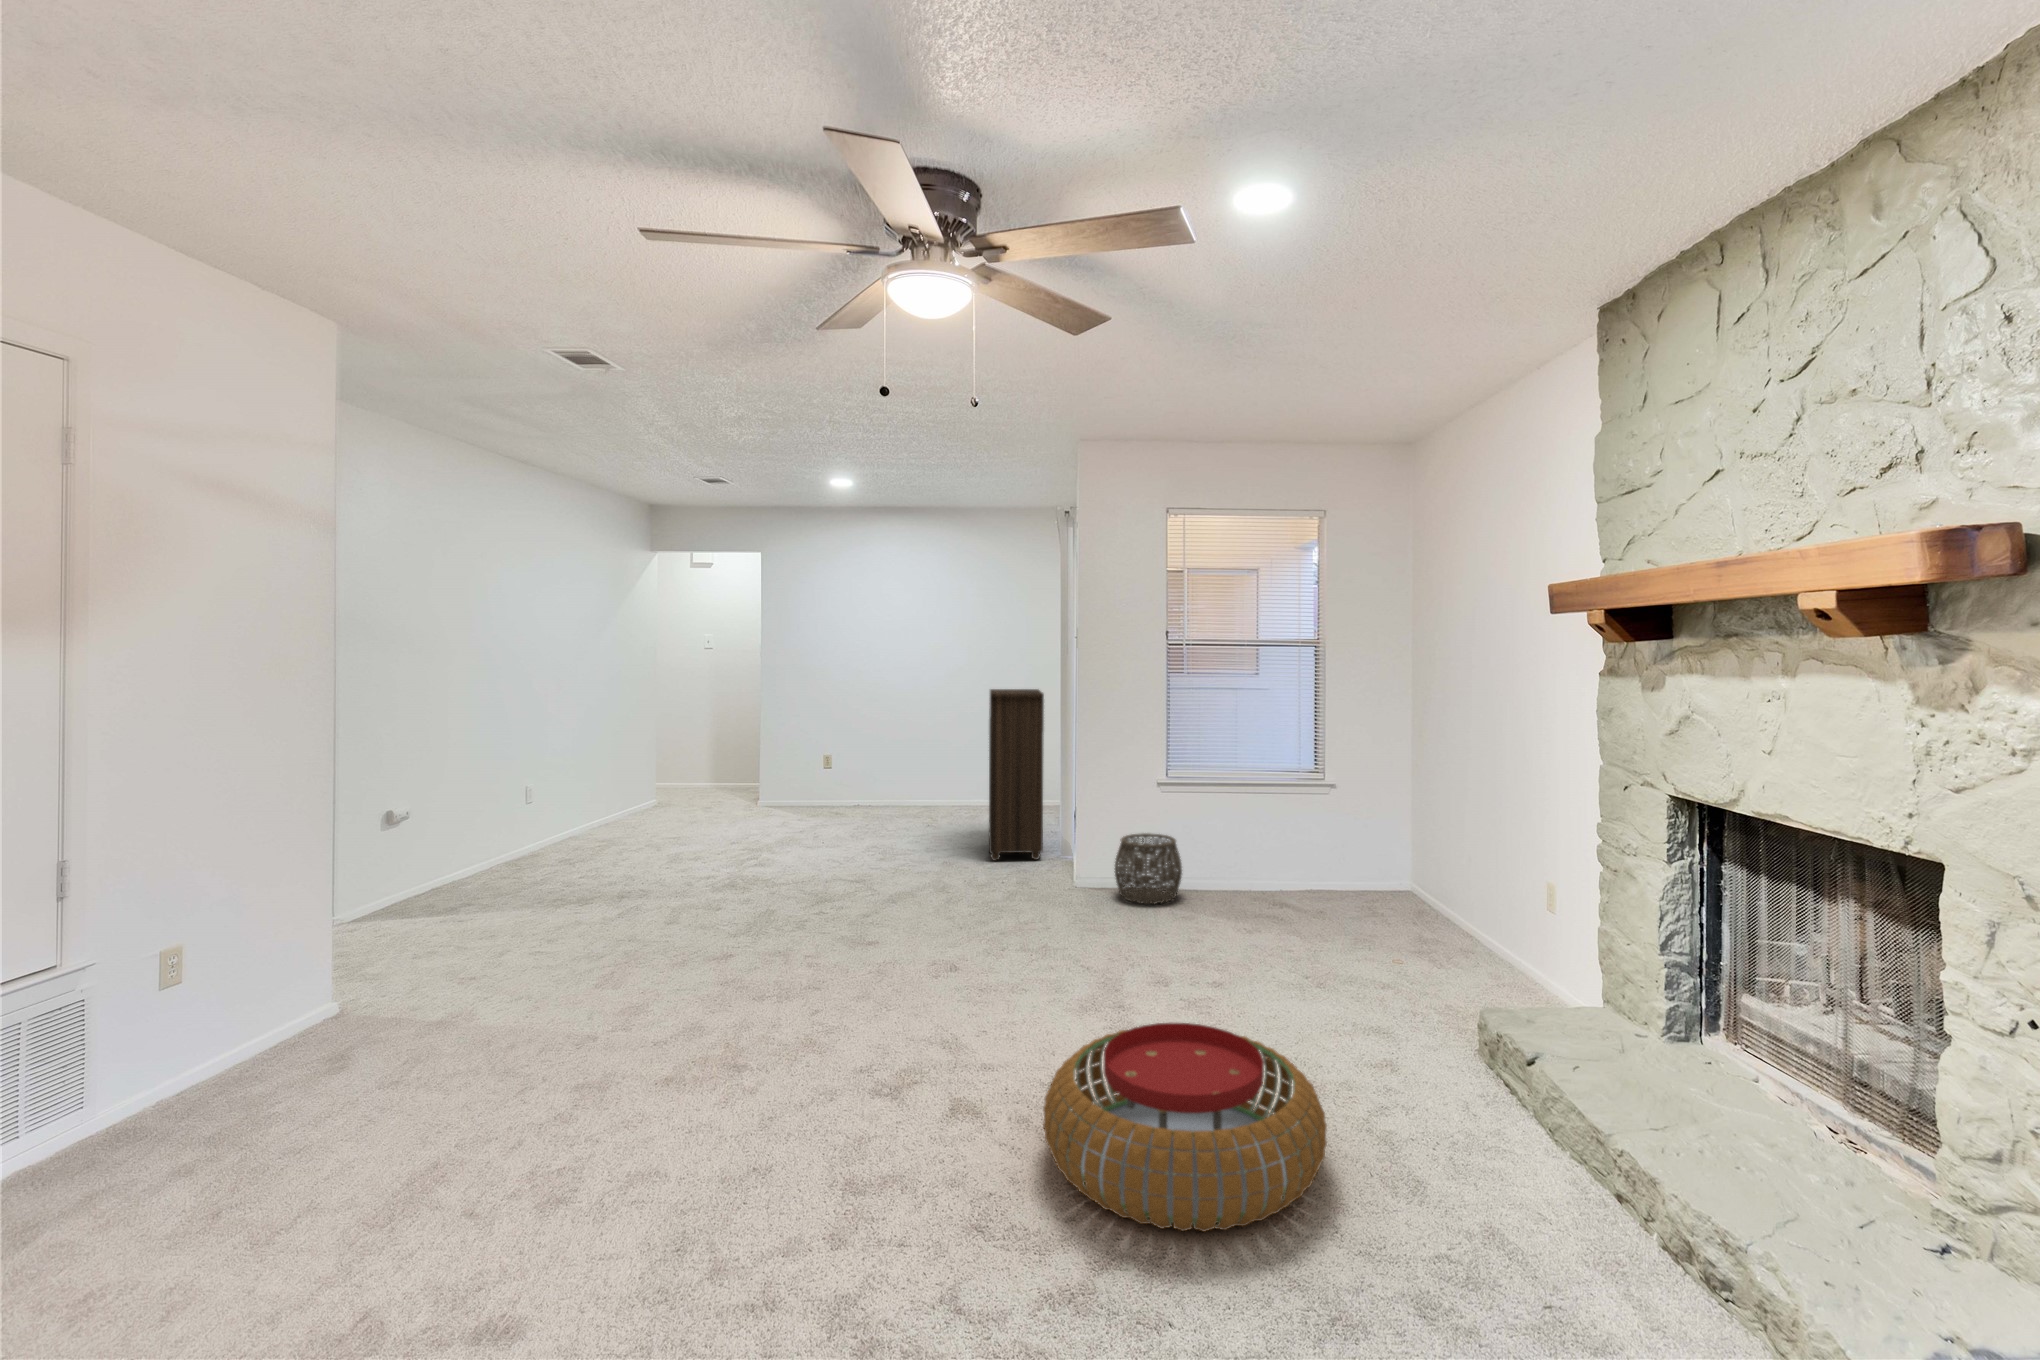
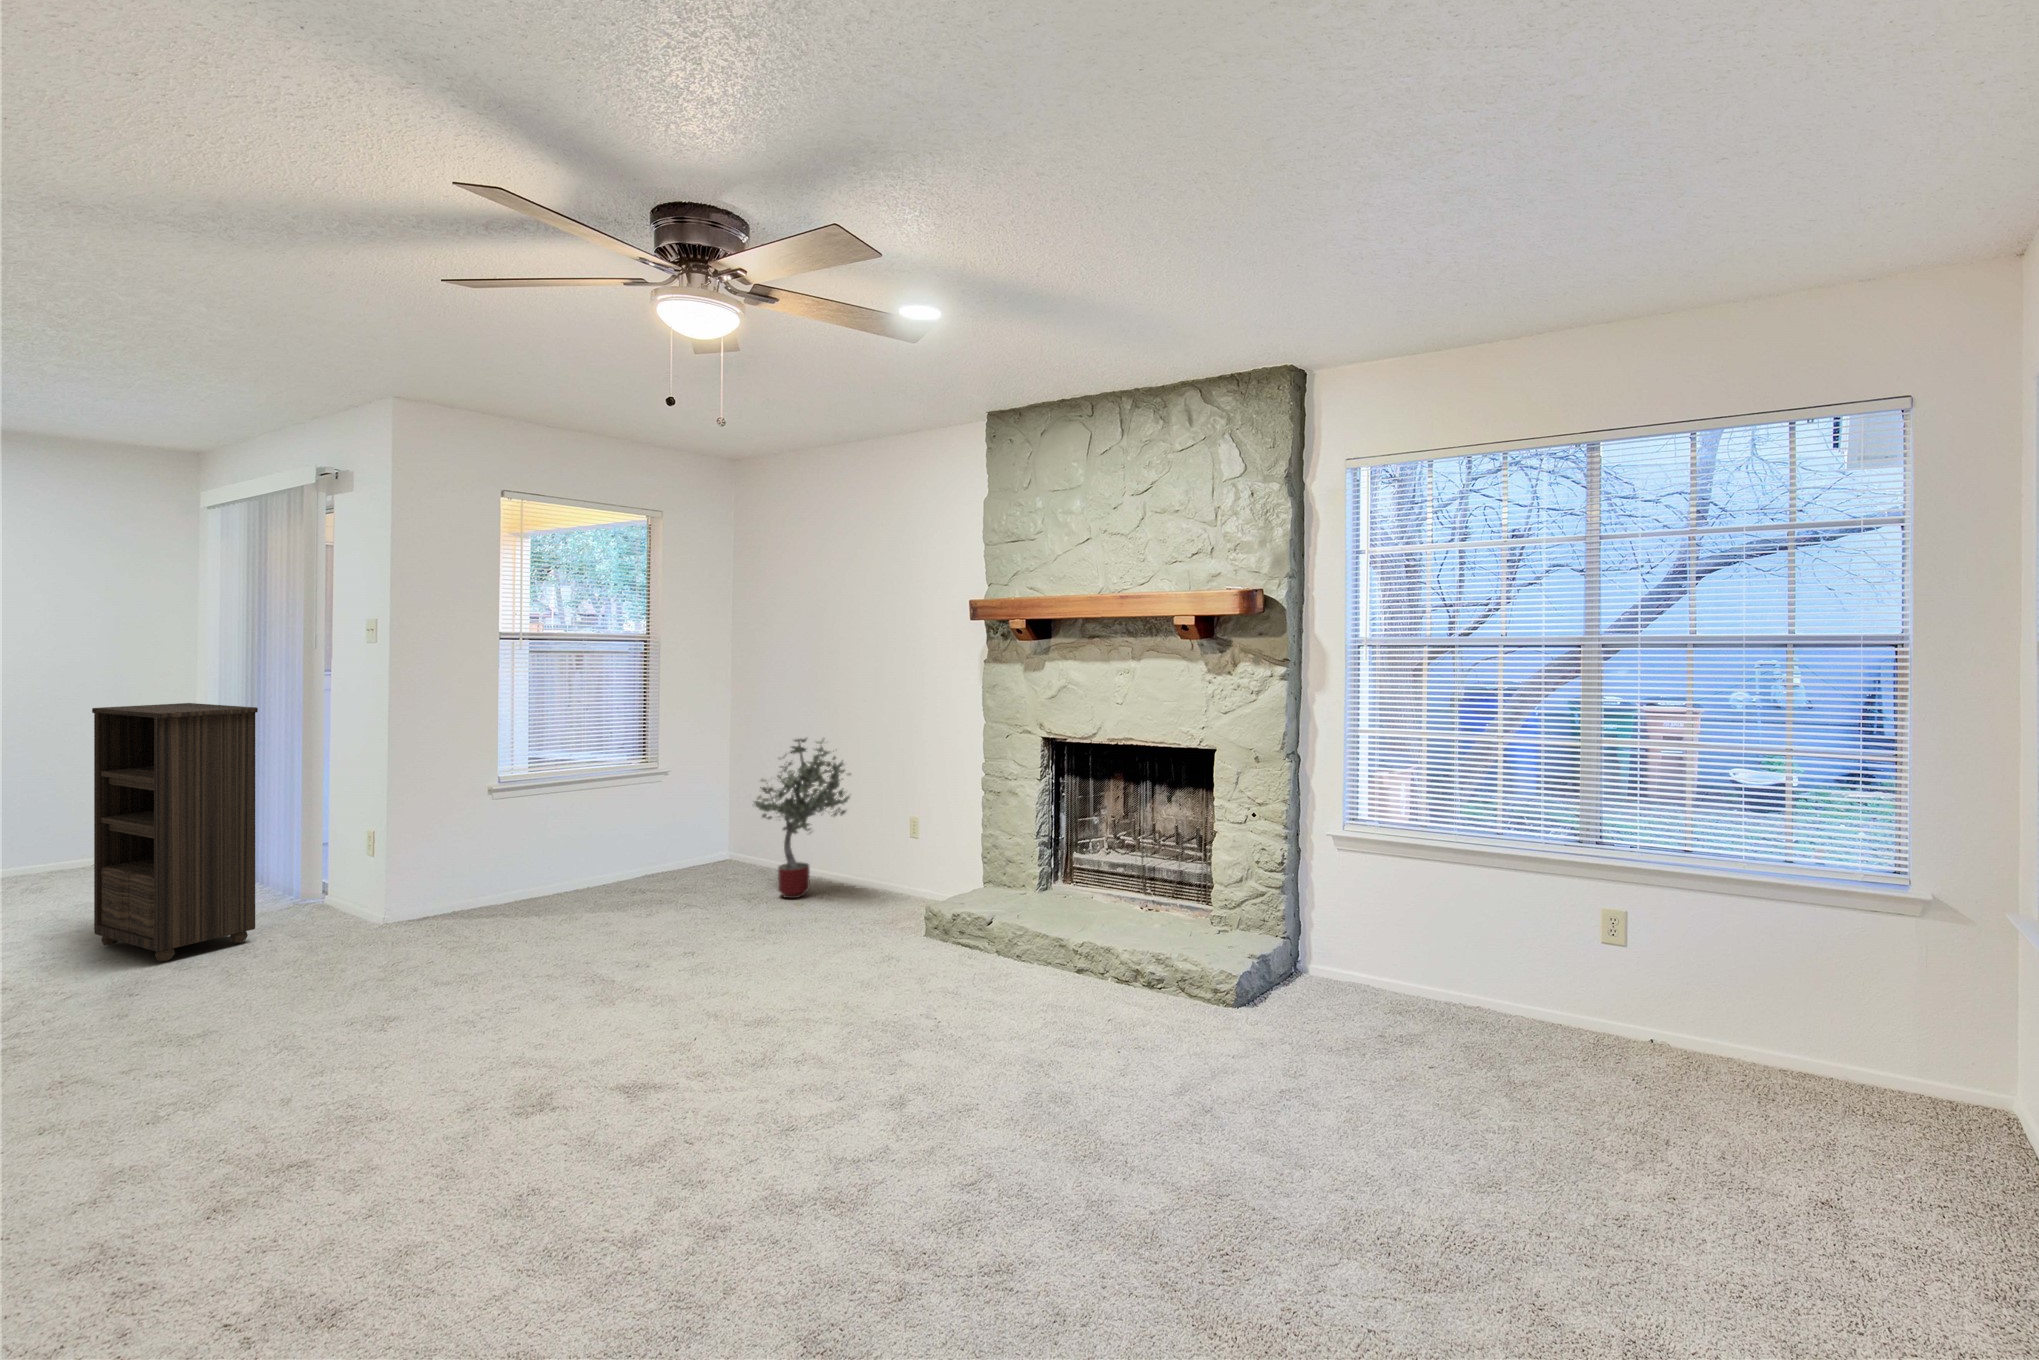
potted tree: none [1376,758,1484,943] -> present [753,739,851,898]
woven basket: present [1114,833,1182,904] -> none [445,859,541,944]
pouf: present [1043,1023,1327,1231] -> none [759,965,996,1120]

